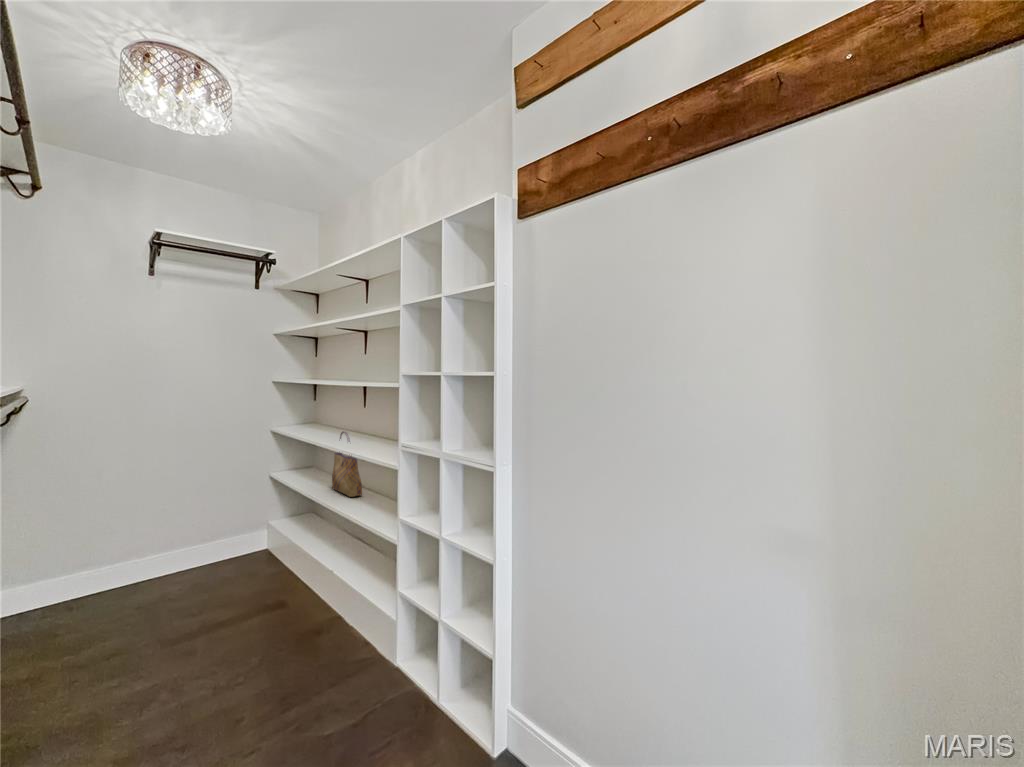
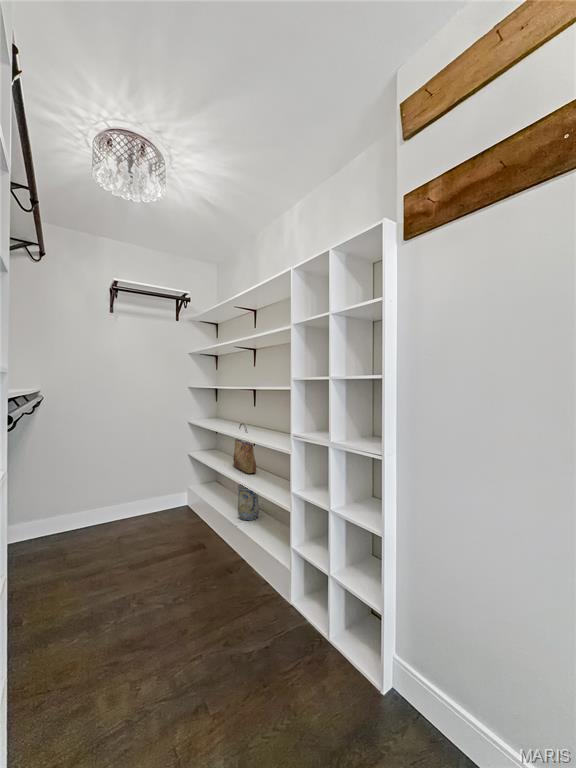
decorative vase: none [336,505,365,557] -> present [238,484,259,520]

